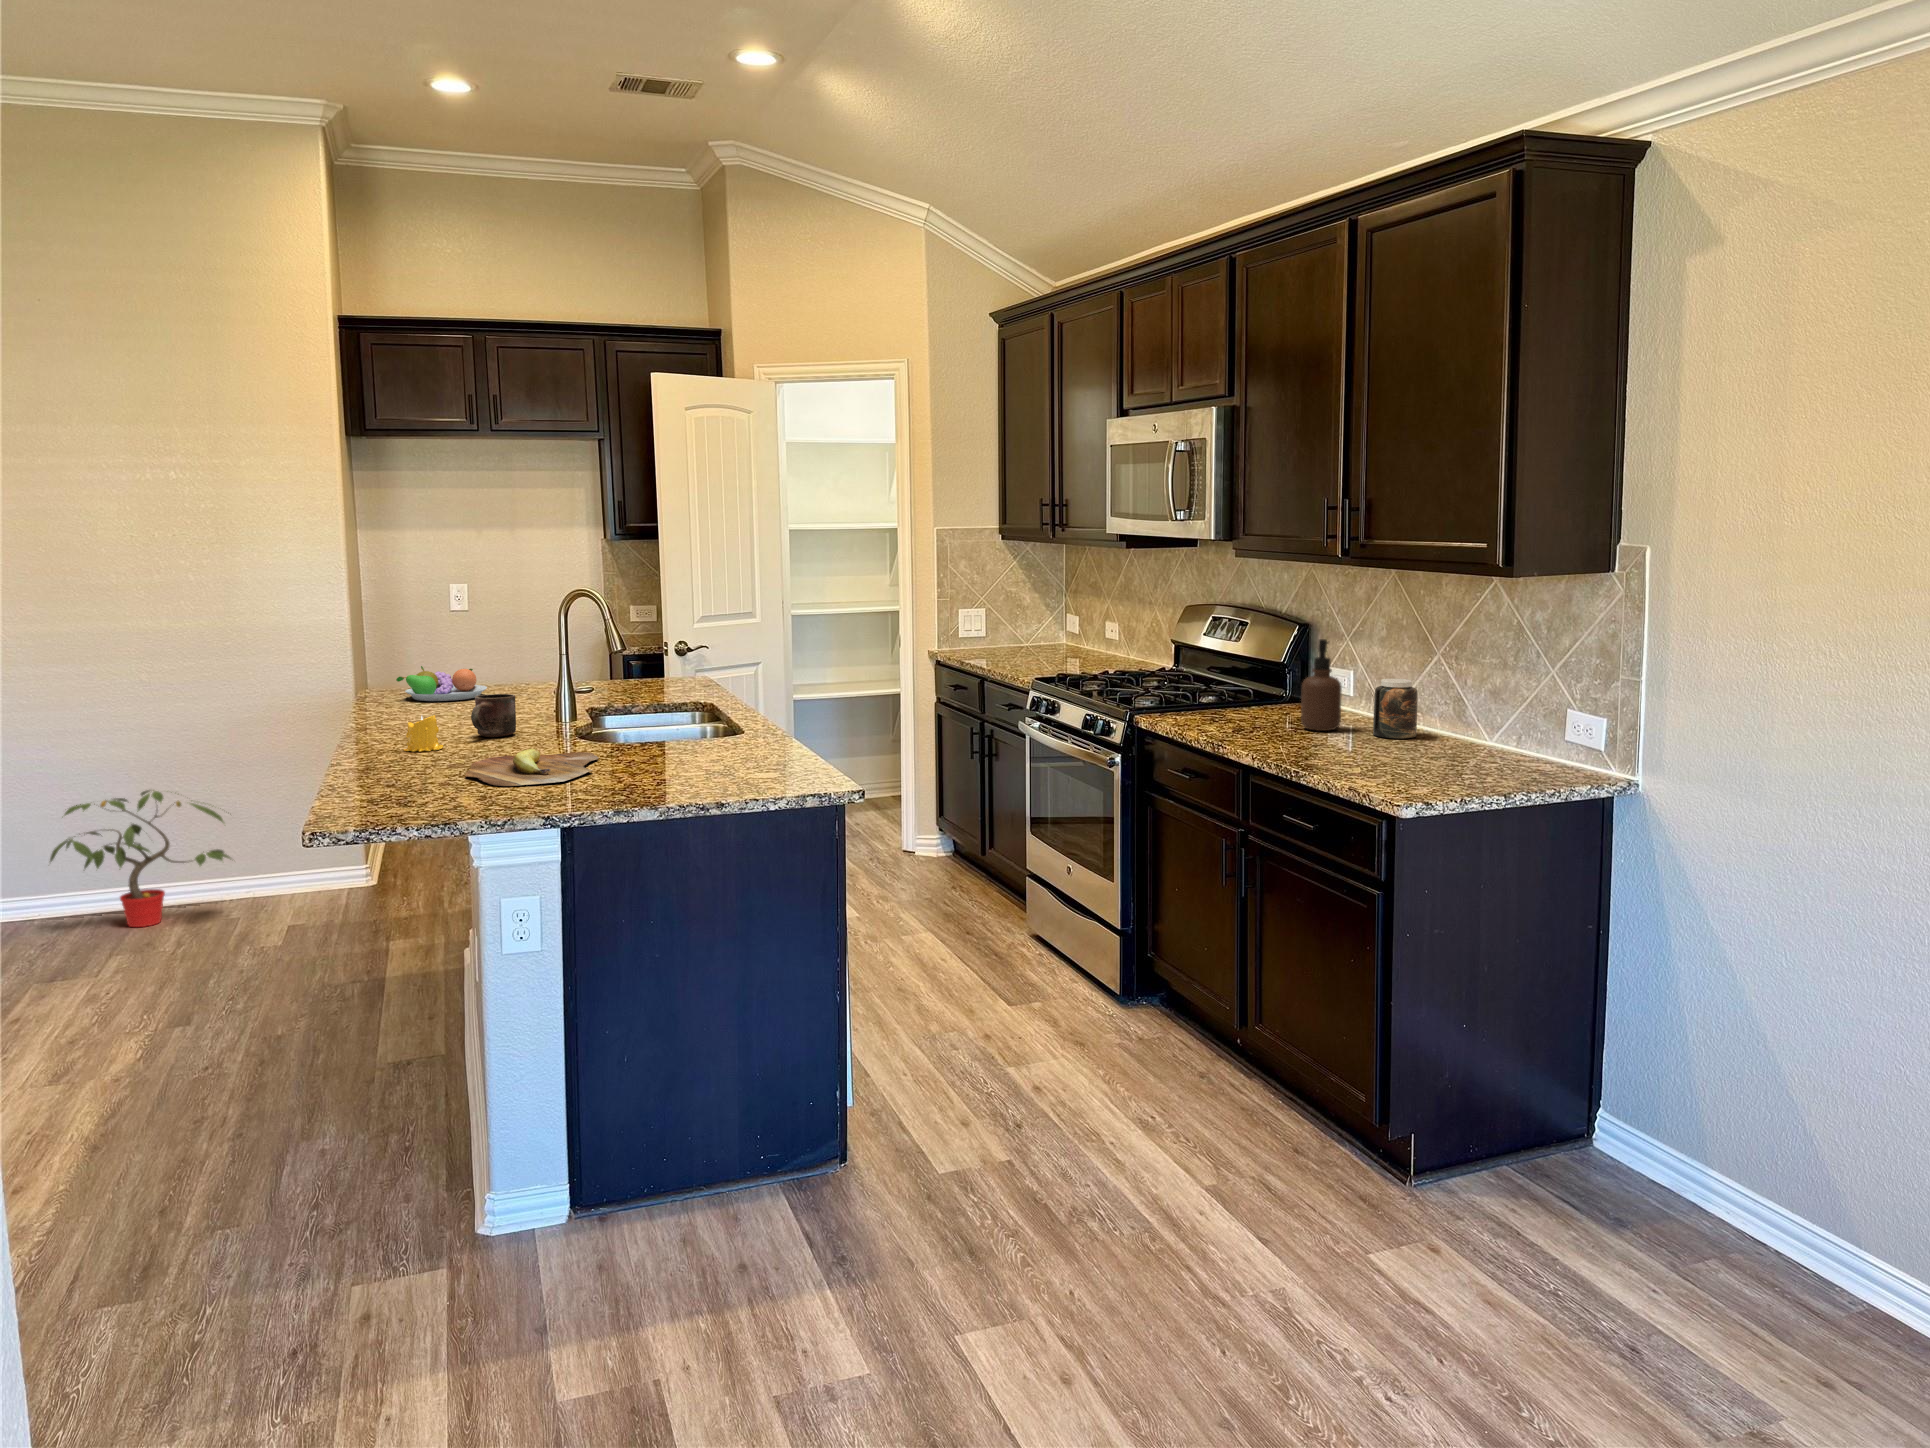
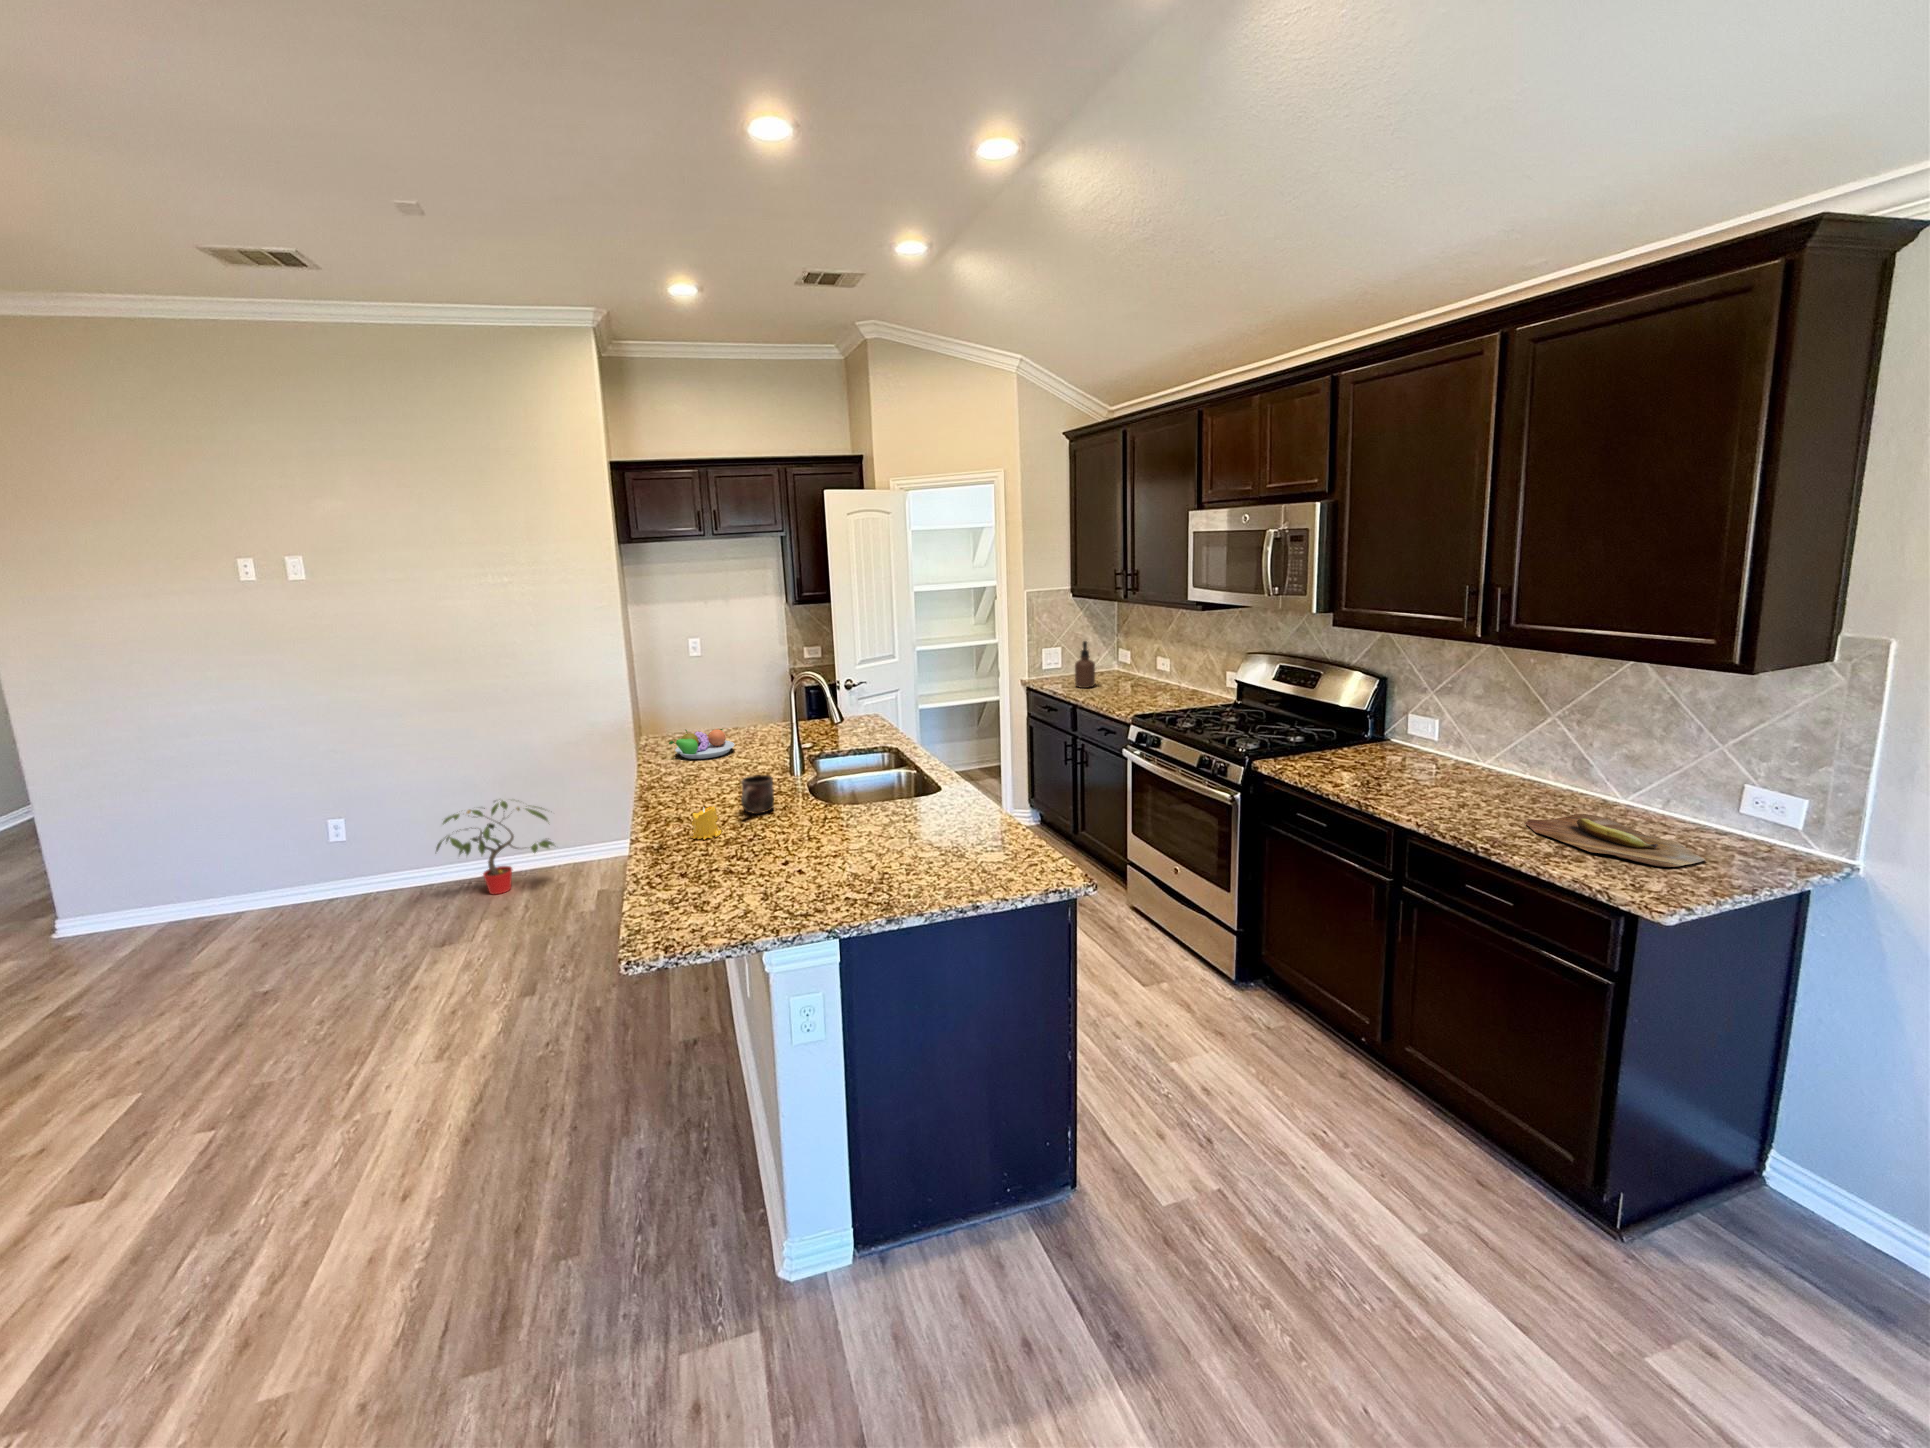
soap dispenser: present [1301,639,1342,731] -> present [1075,641,1095,688]
jar: present [1373,679,1418,738] -> none [1489,738,1537,793]
cutting board: present [465,749,599,786] -> present [1525,814,1705,867]

